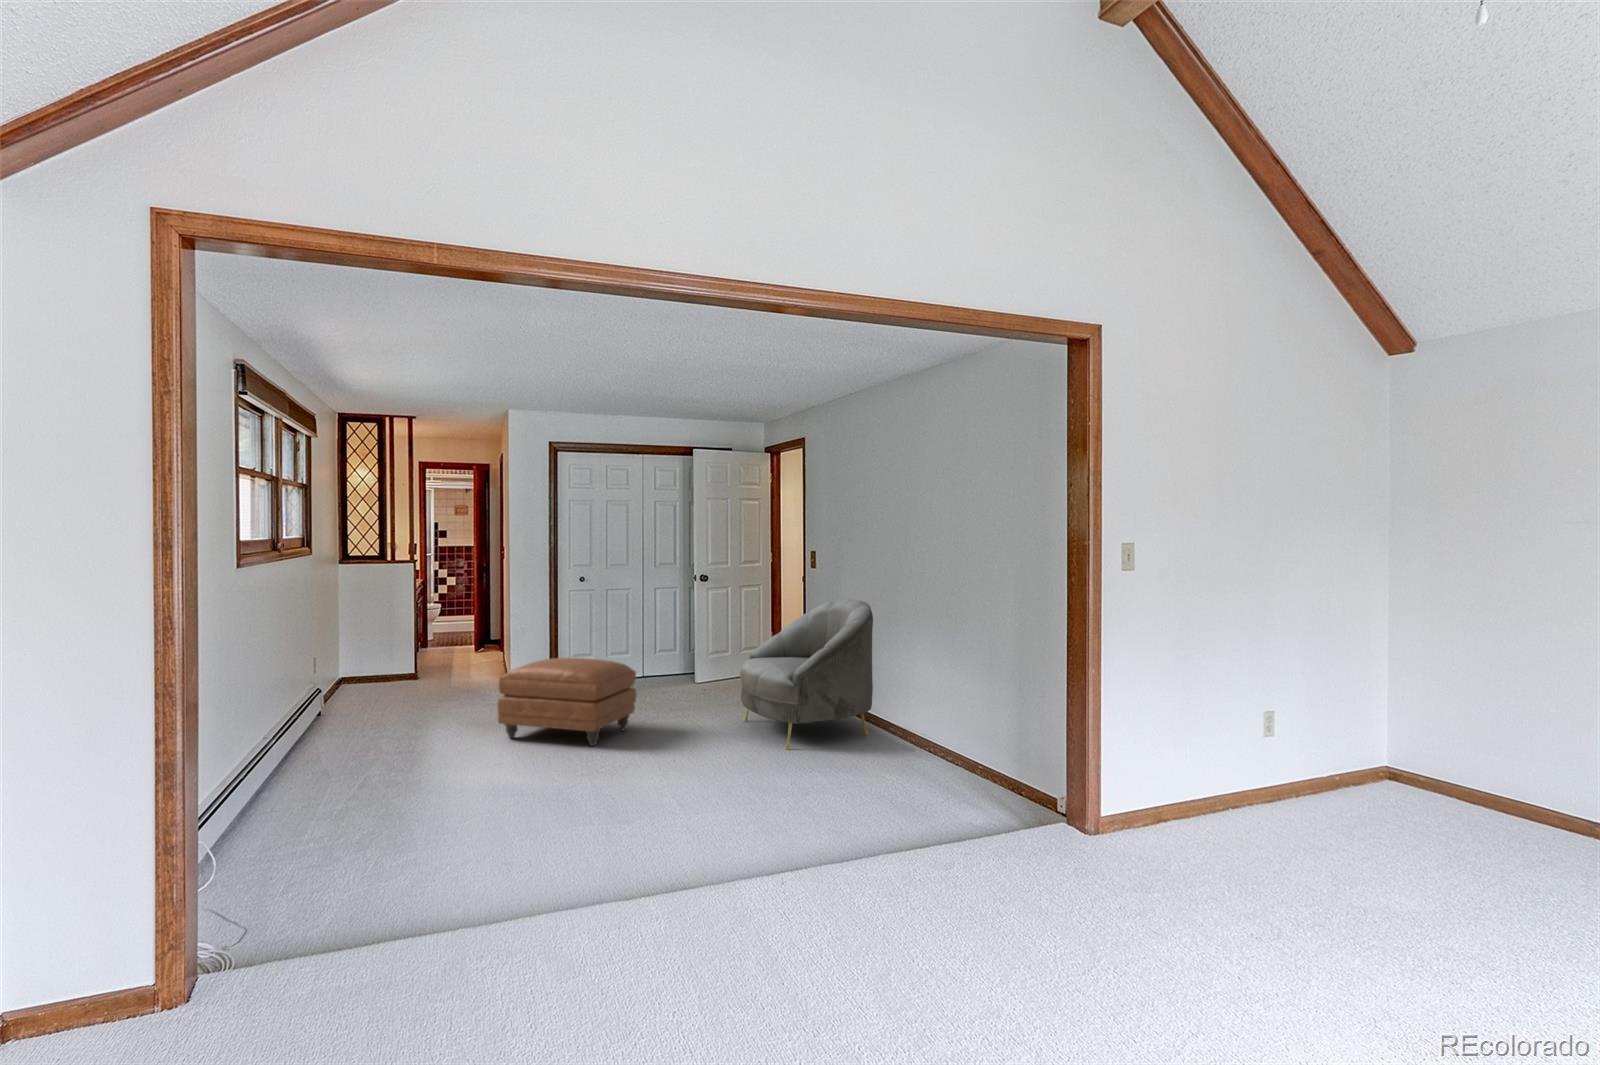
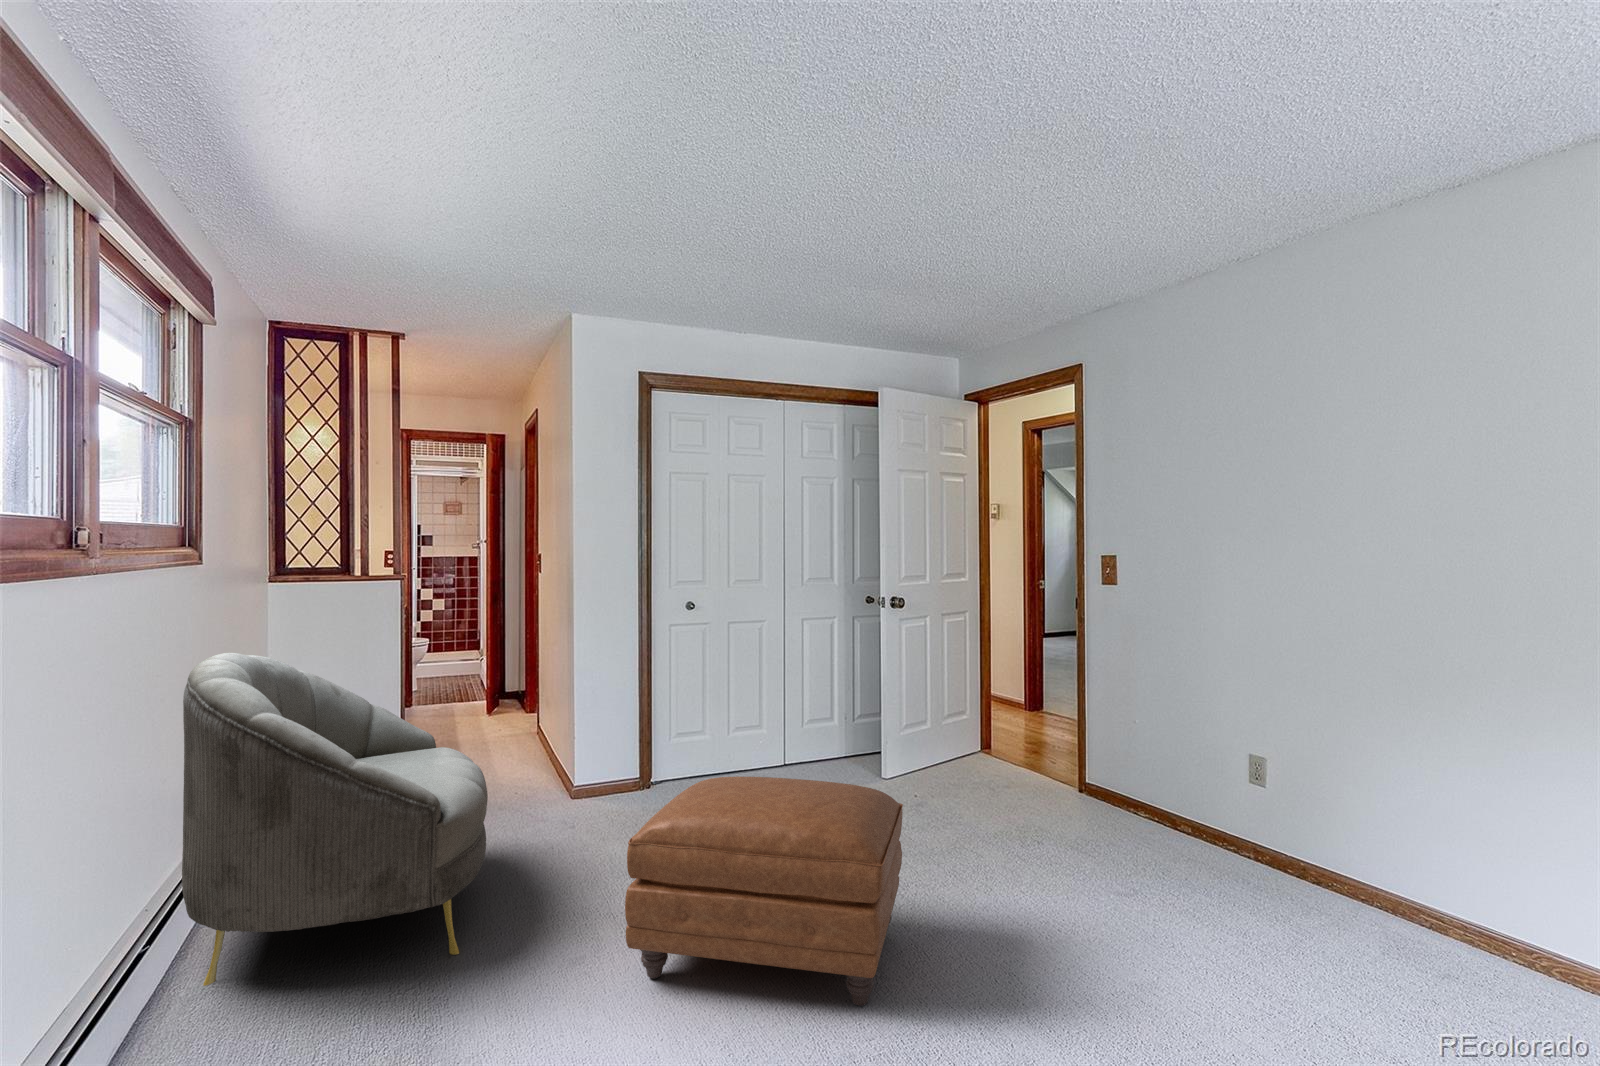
armchair: present [740,599,873,750] -> present [182,653,488,986]

